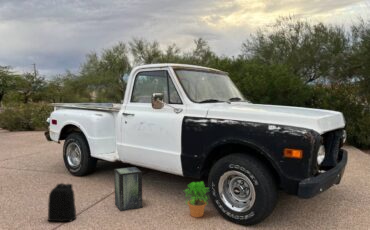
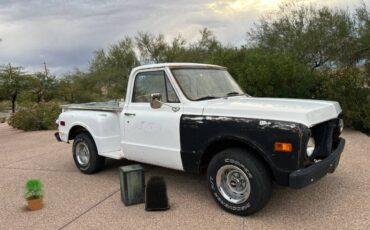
potted plant: present [186,182,208,217] -> present [24,179,44,210]
backpack: present [48,183,76,221] -> present [145,176,169,210]

